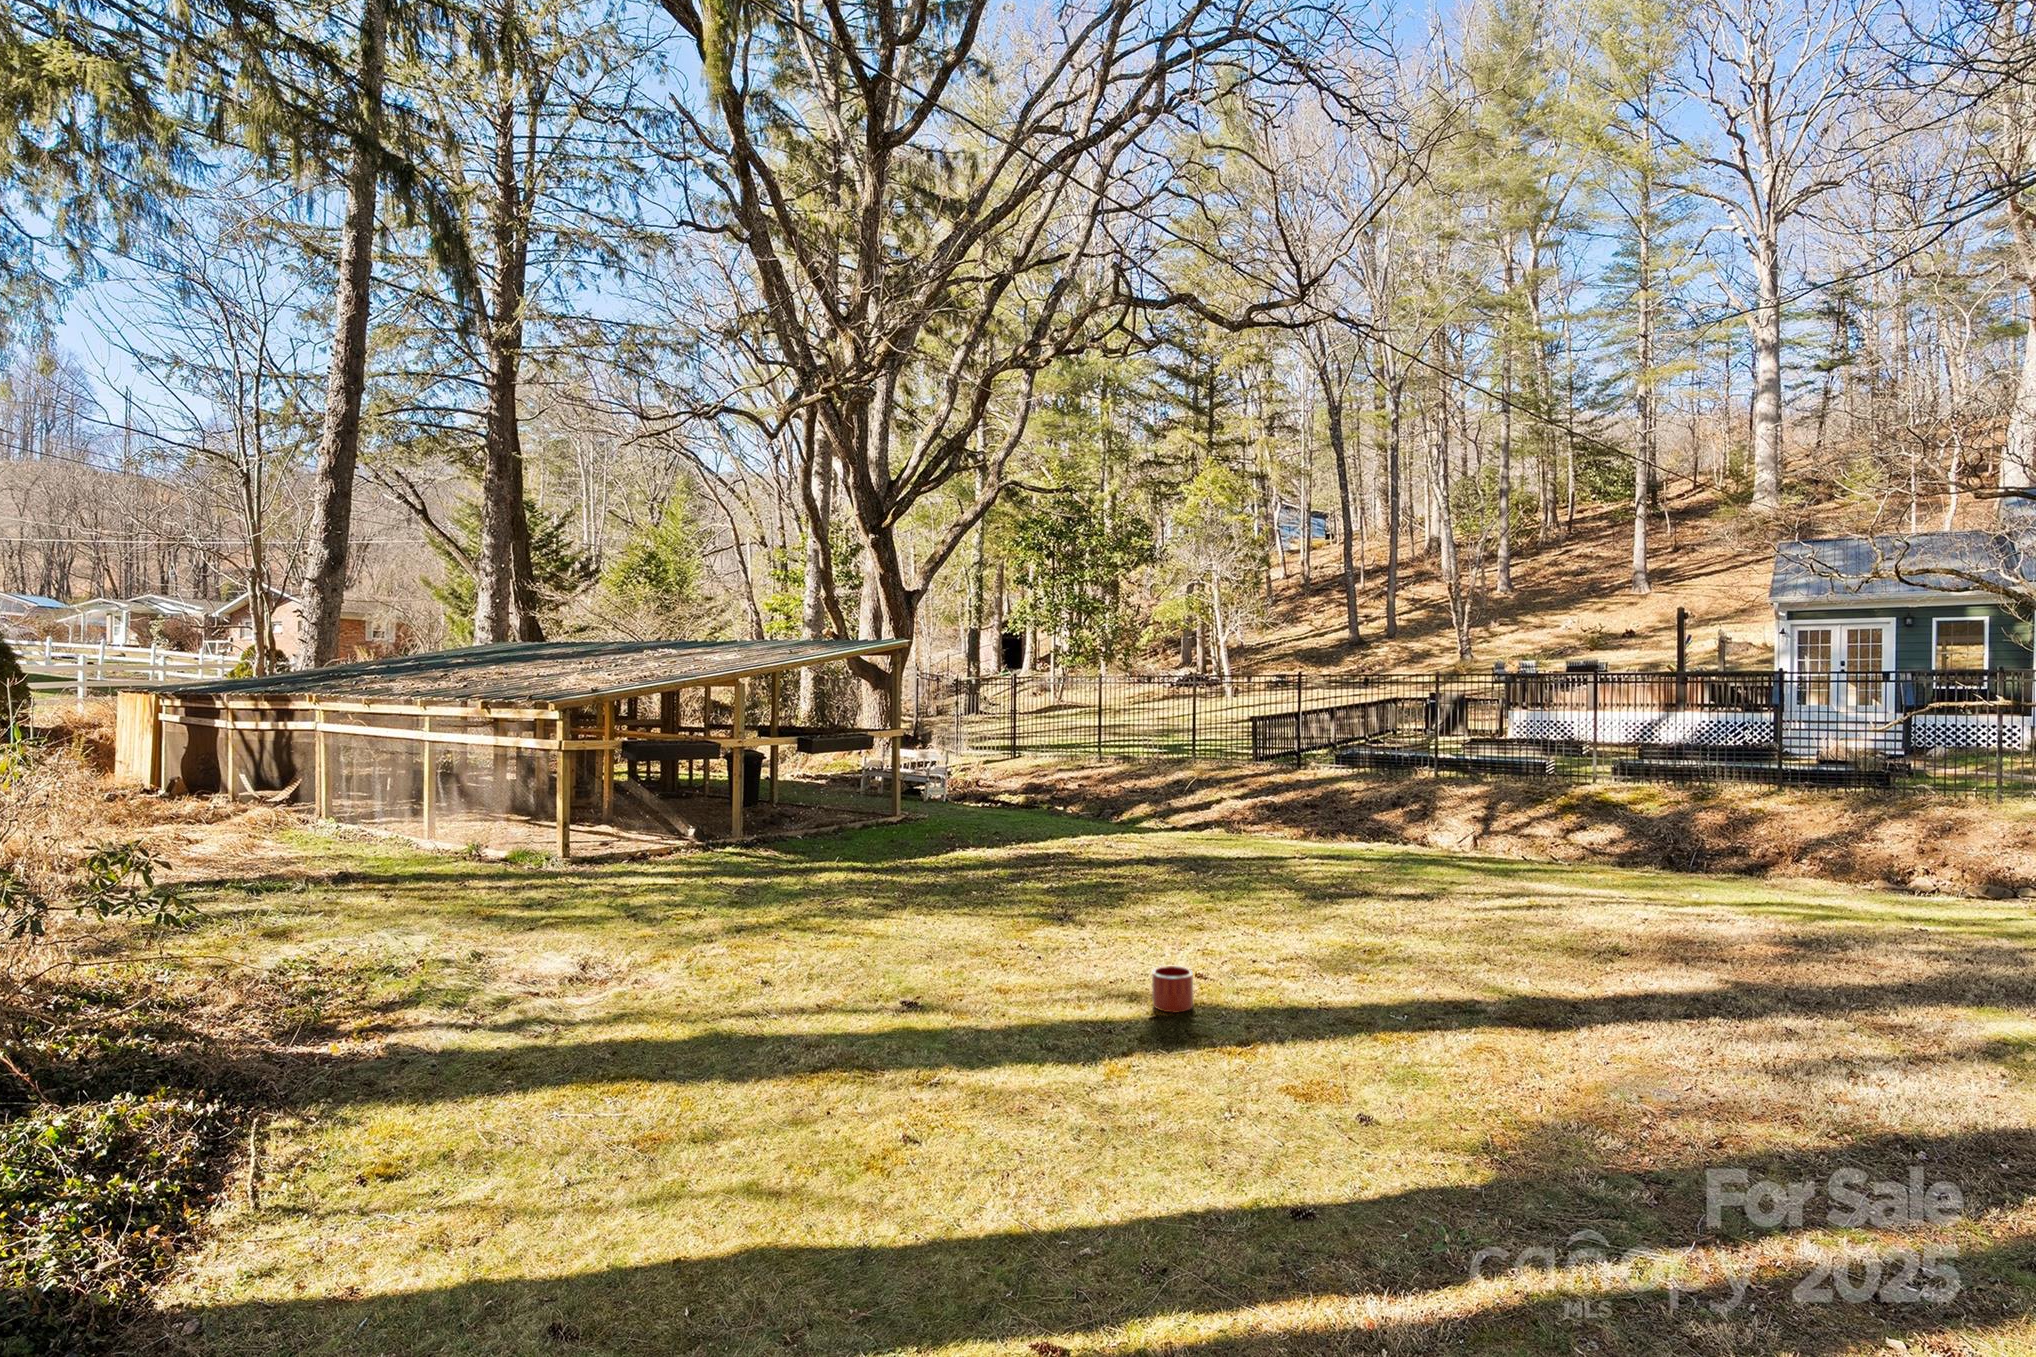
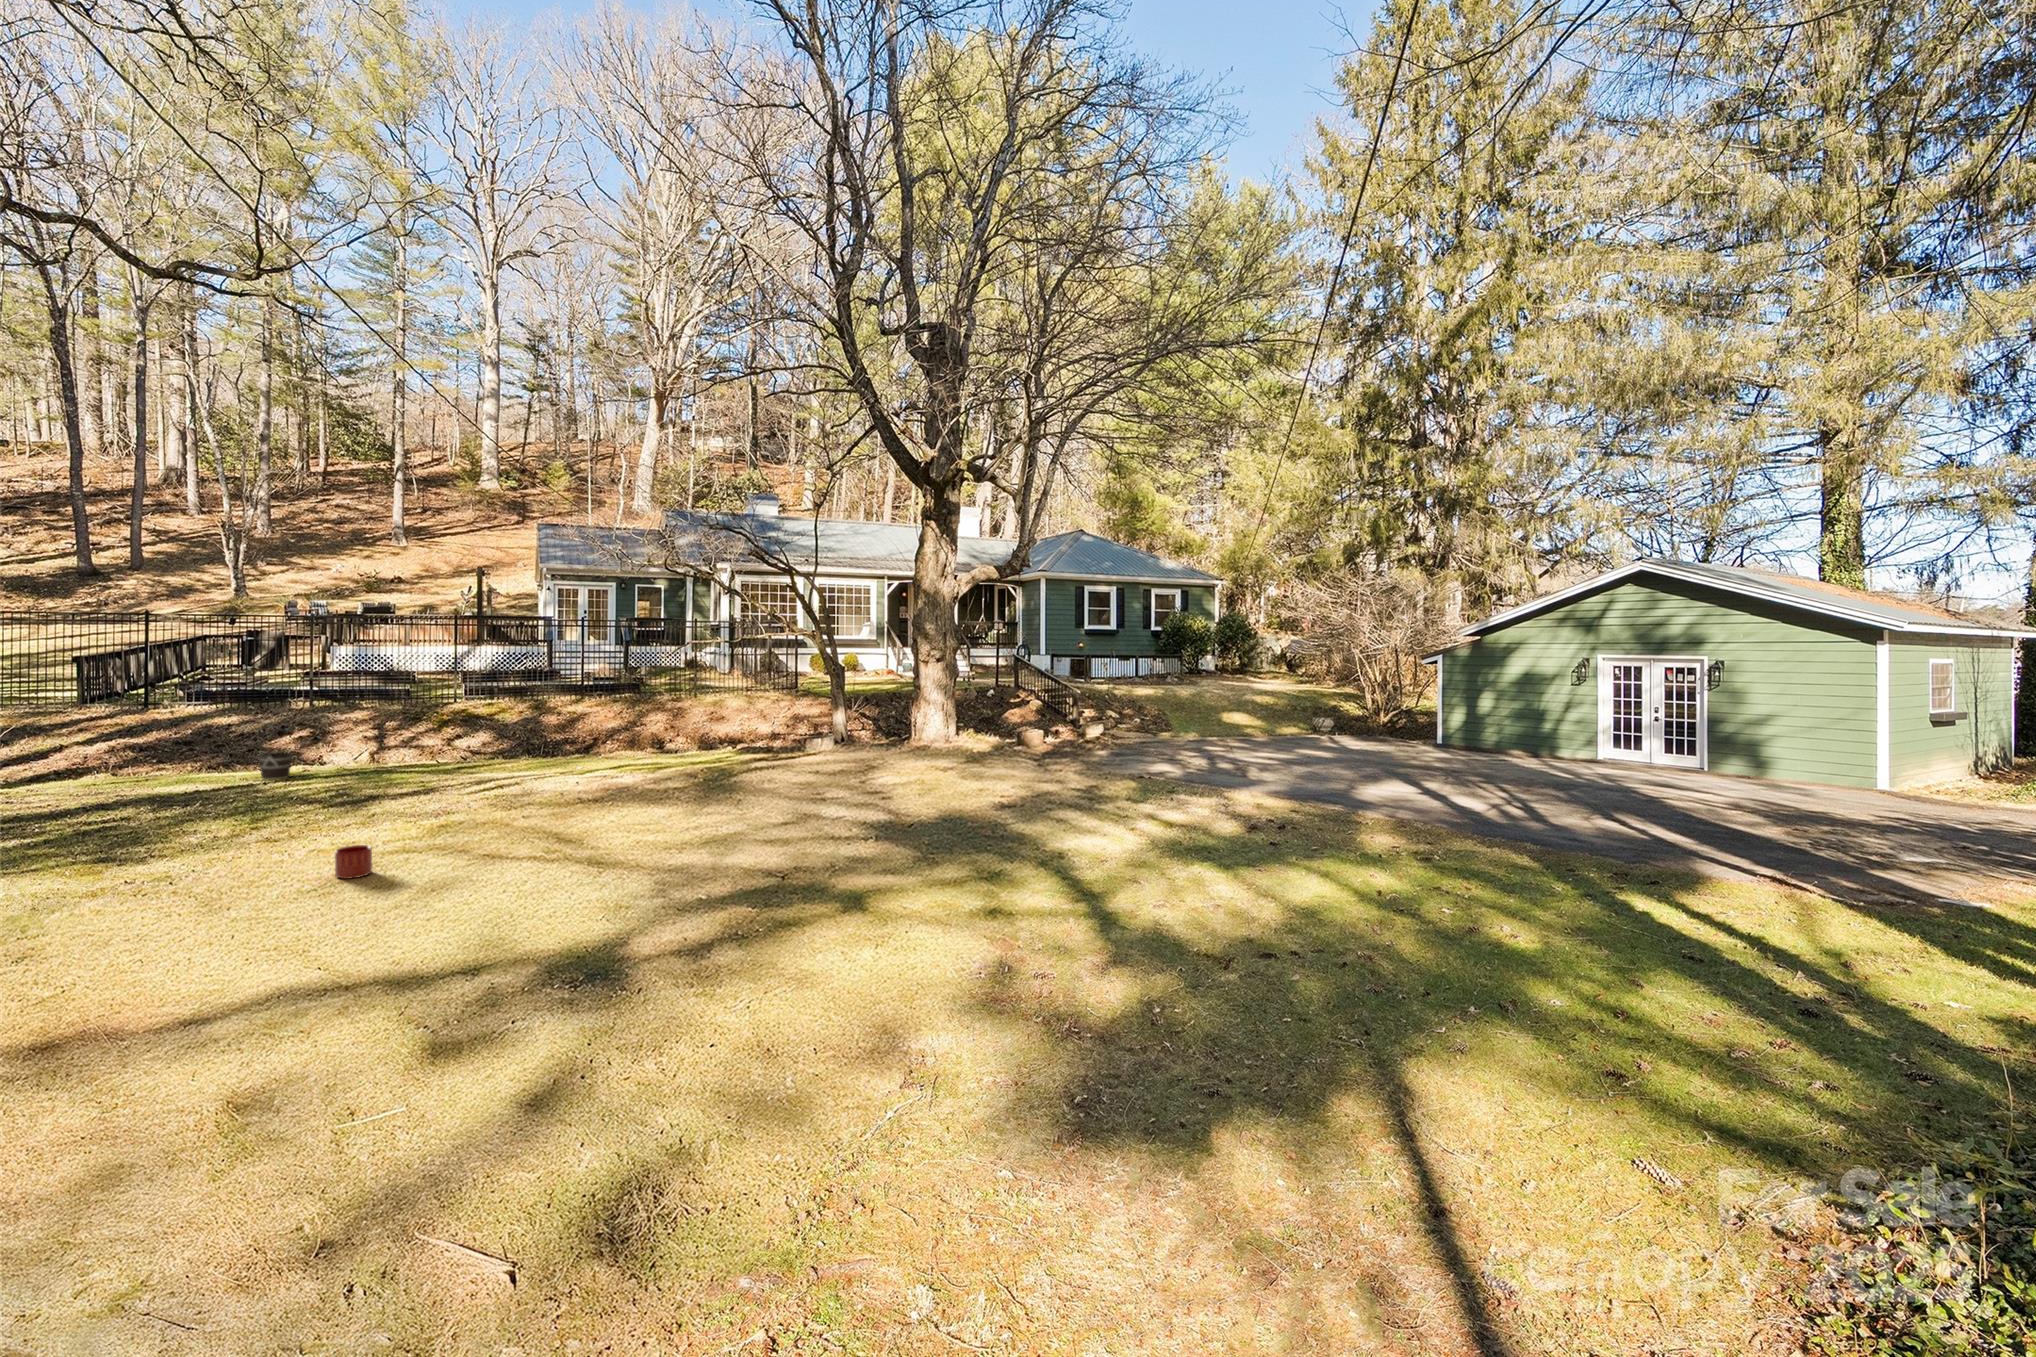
bucket: none [1314,824,1344,857] -> present [258,752,292,780]

